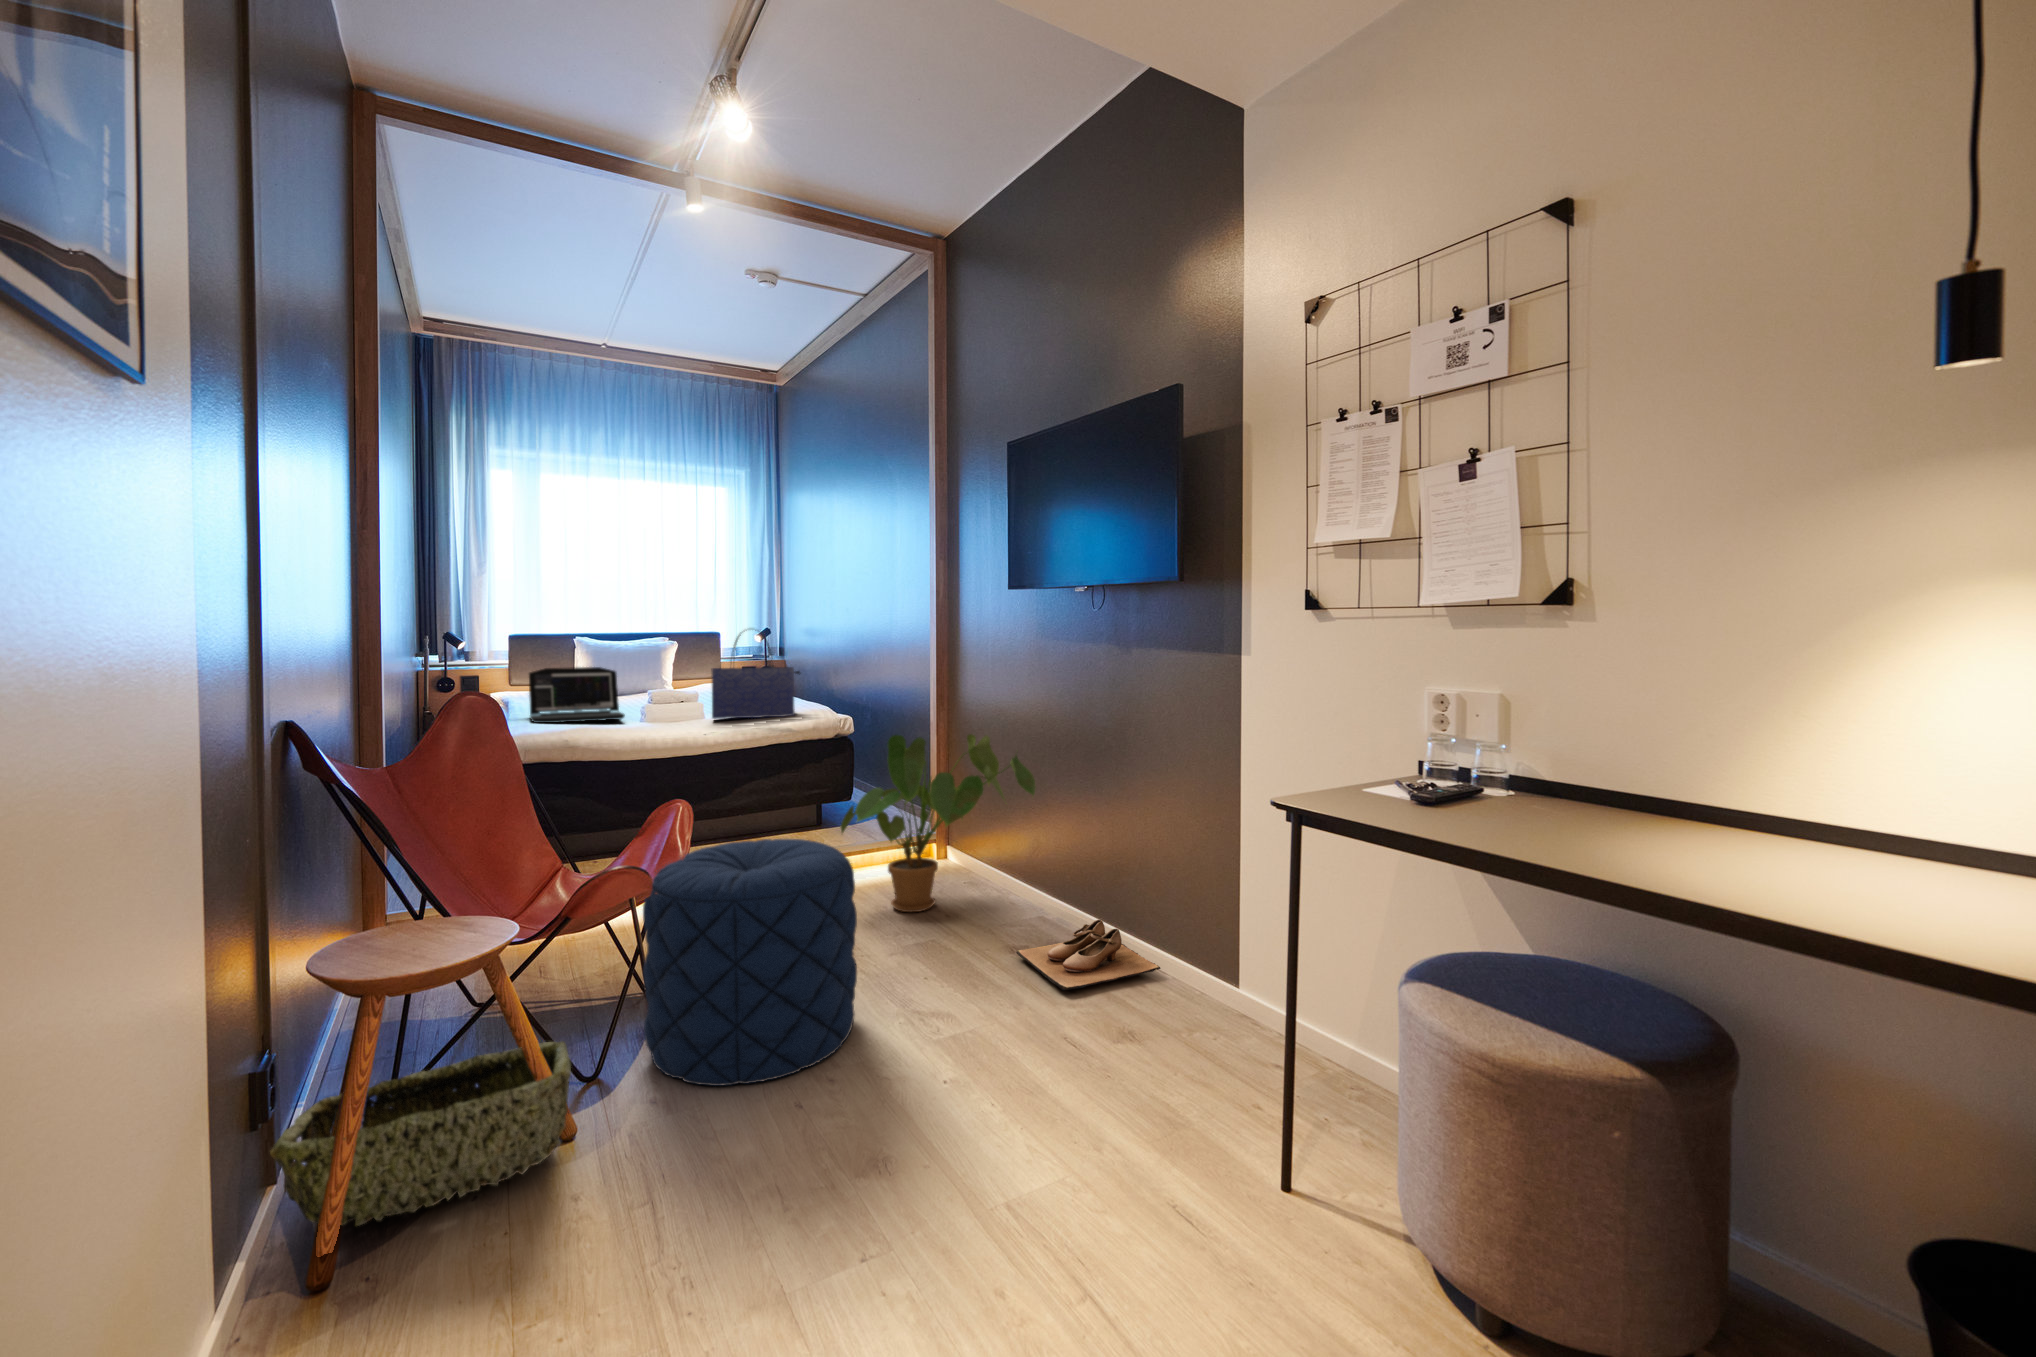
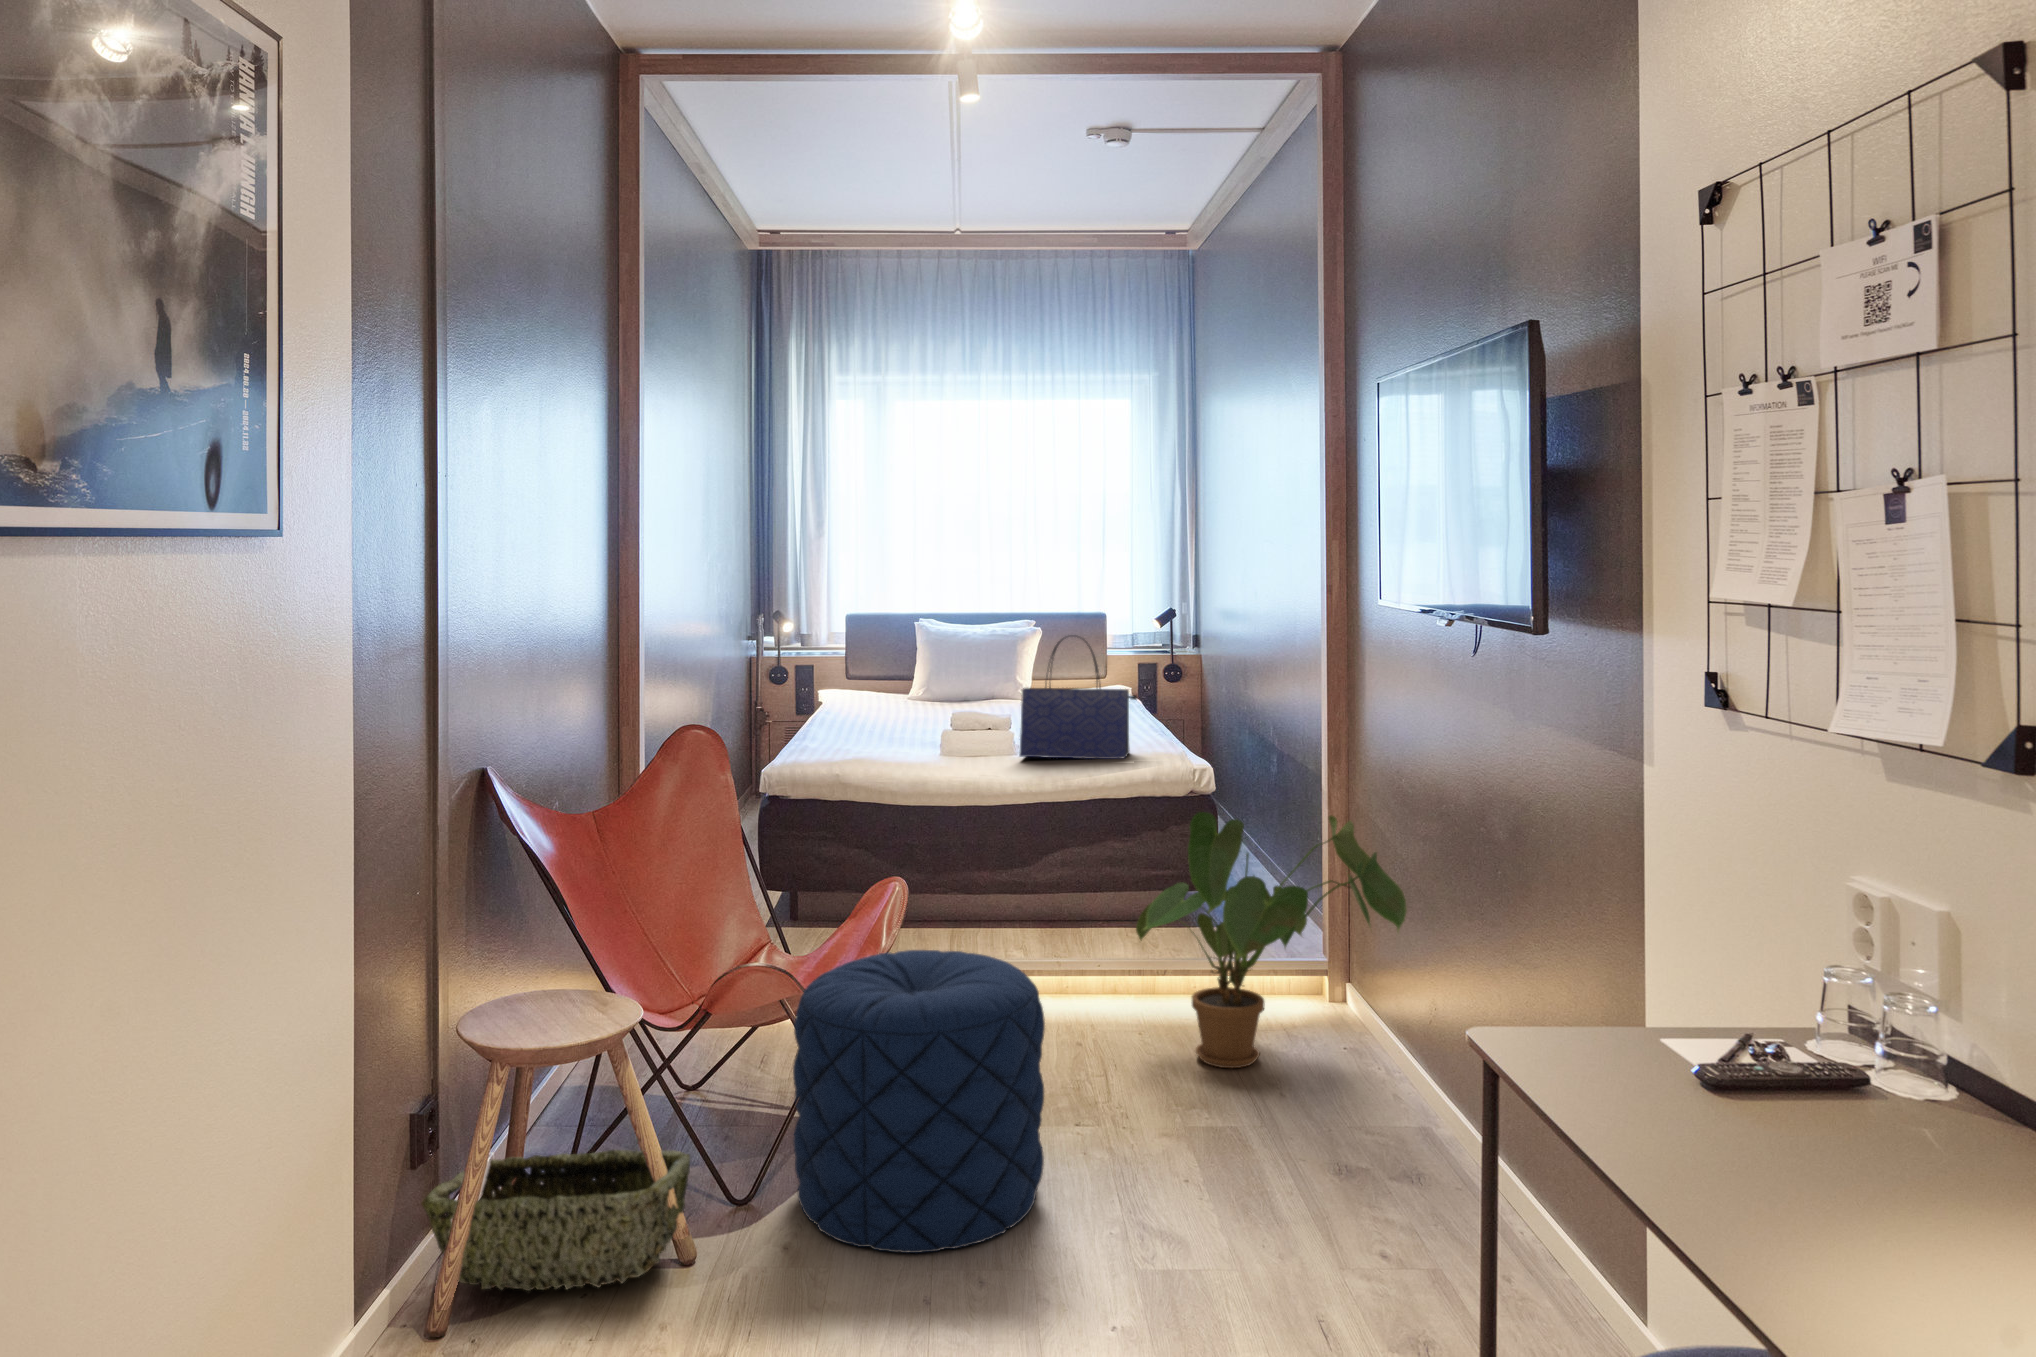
laptop: present [529,667,625,723] -> none [817,679,922,751]
shoe: present [1016,920,1161,990] -> none [1311,1138,1511,1238]

